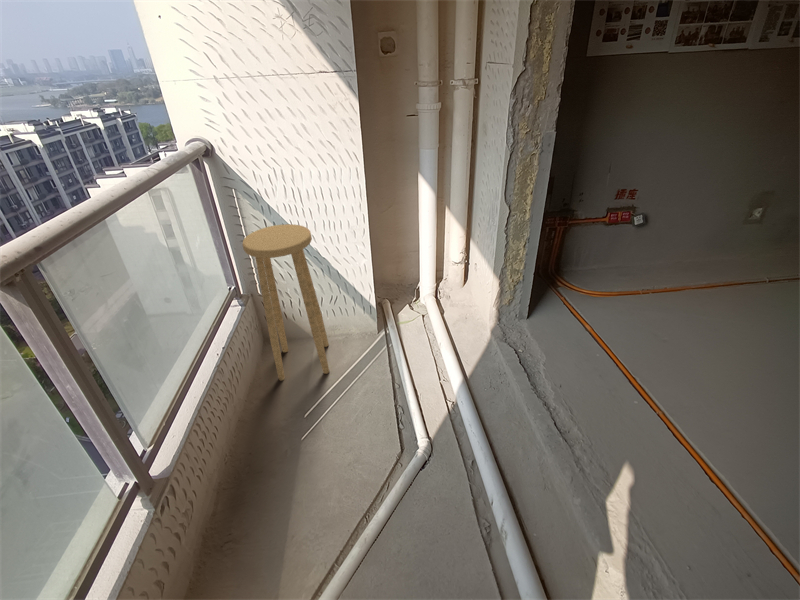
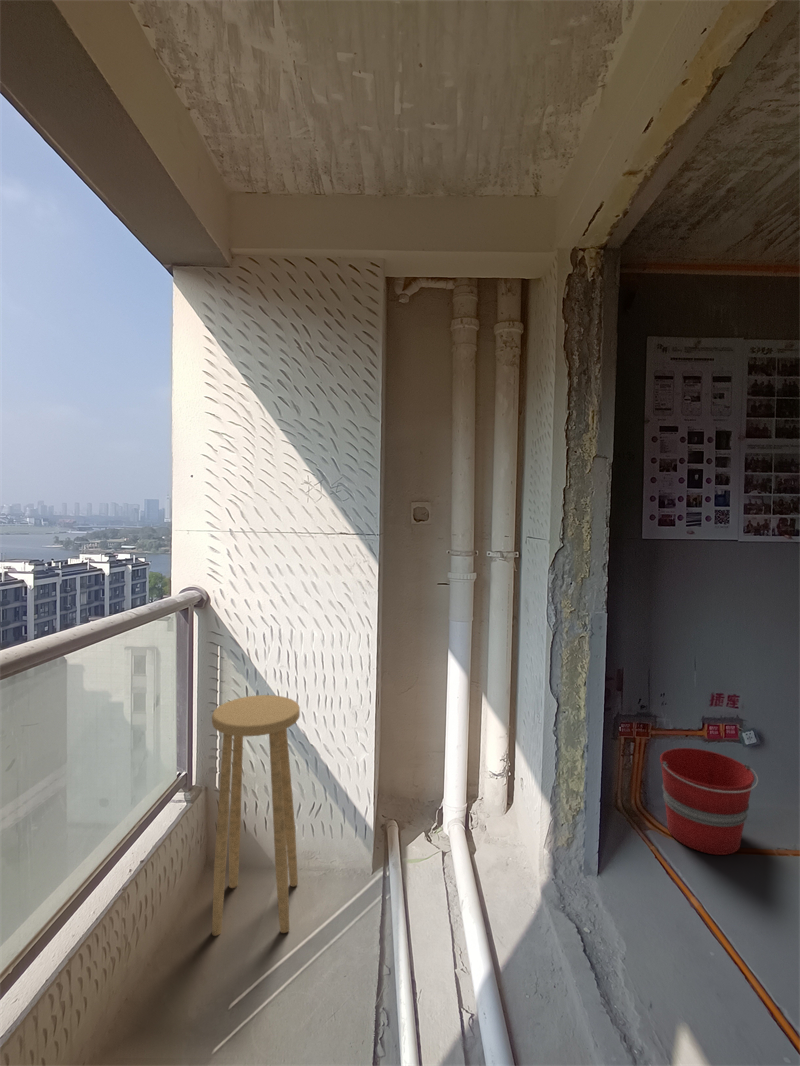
bucket: none [574,232,643,298] -> present [660,748,758,855]

